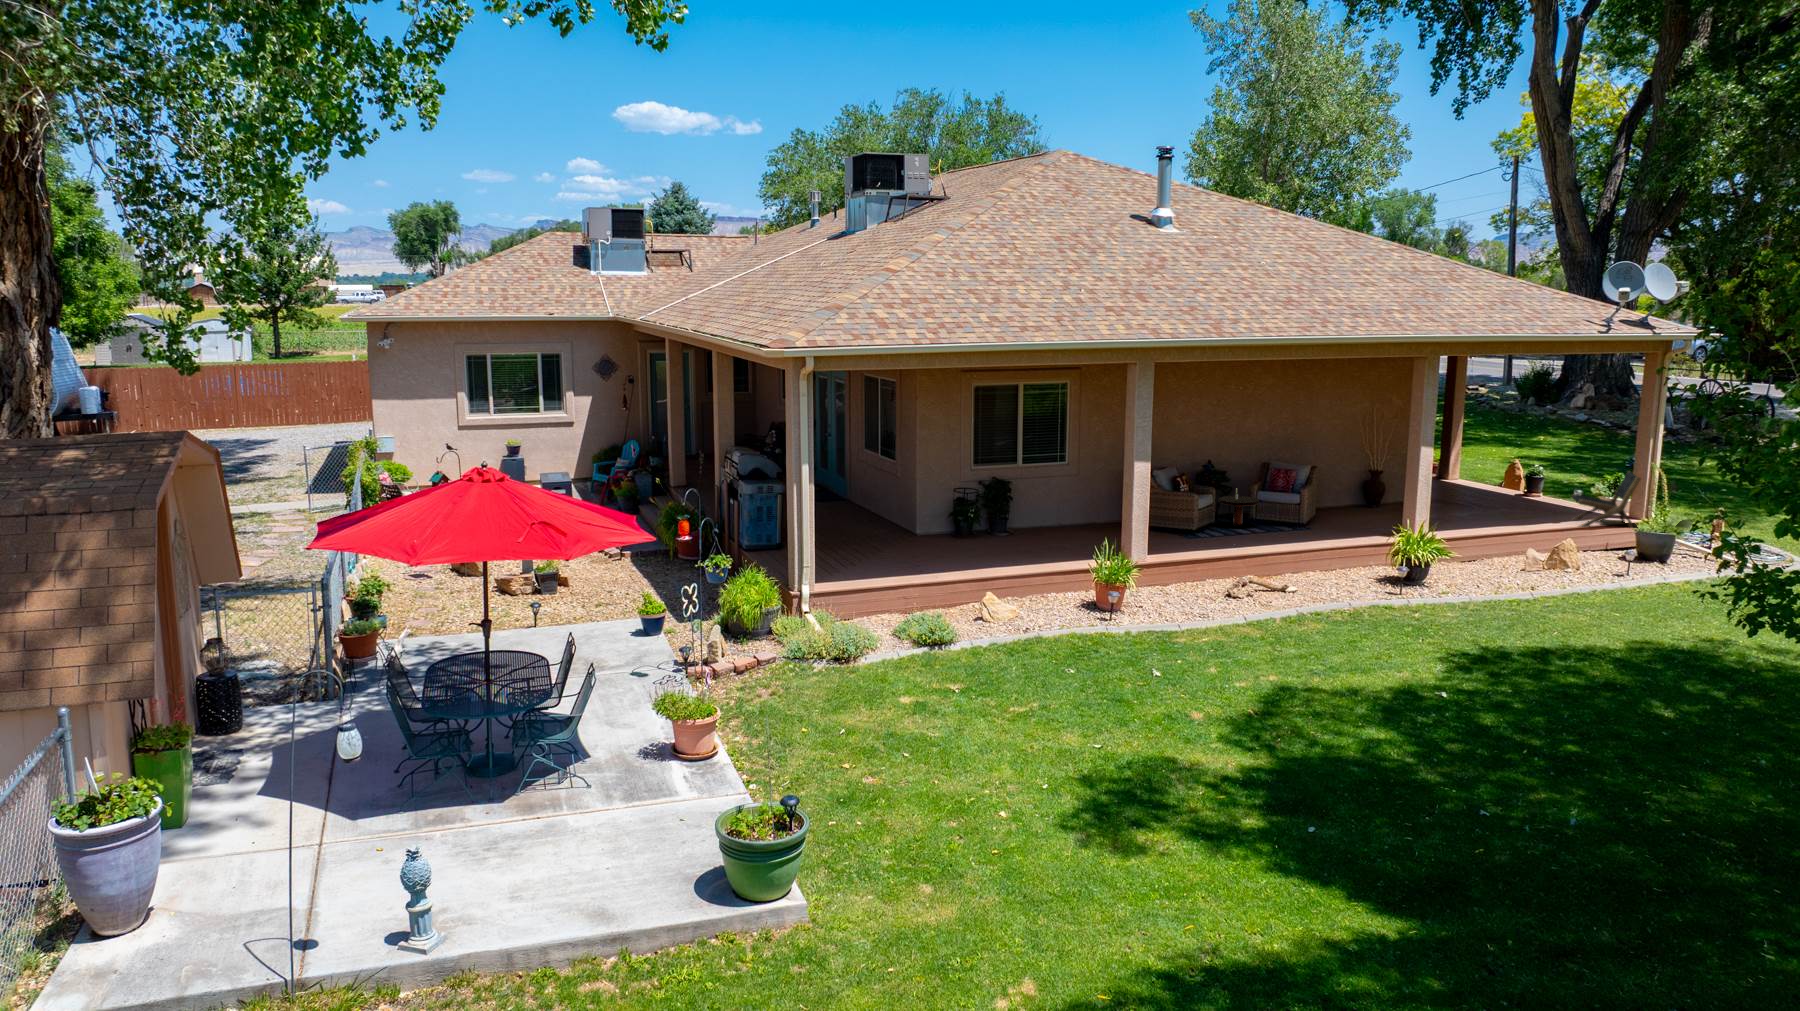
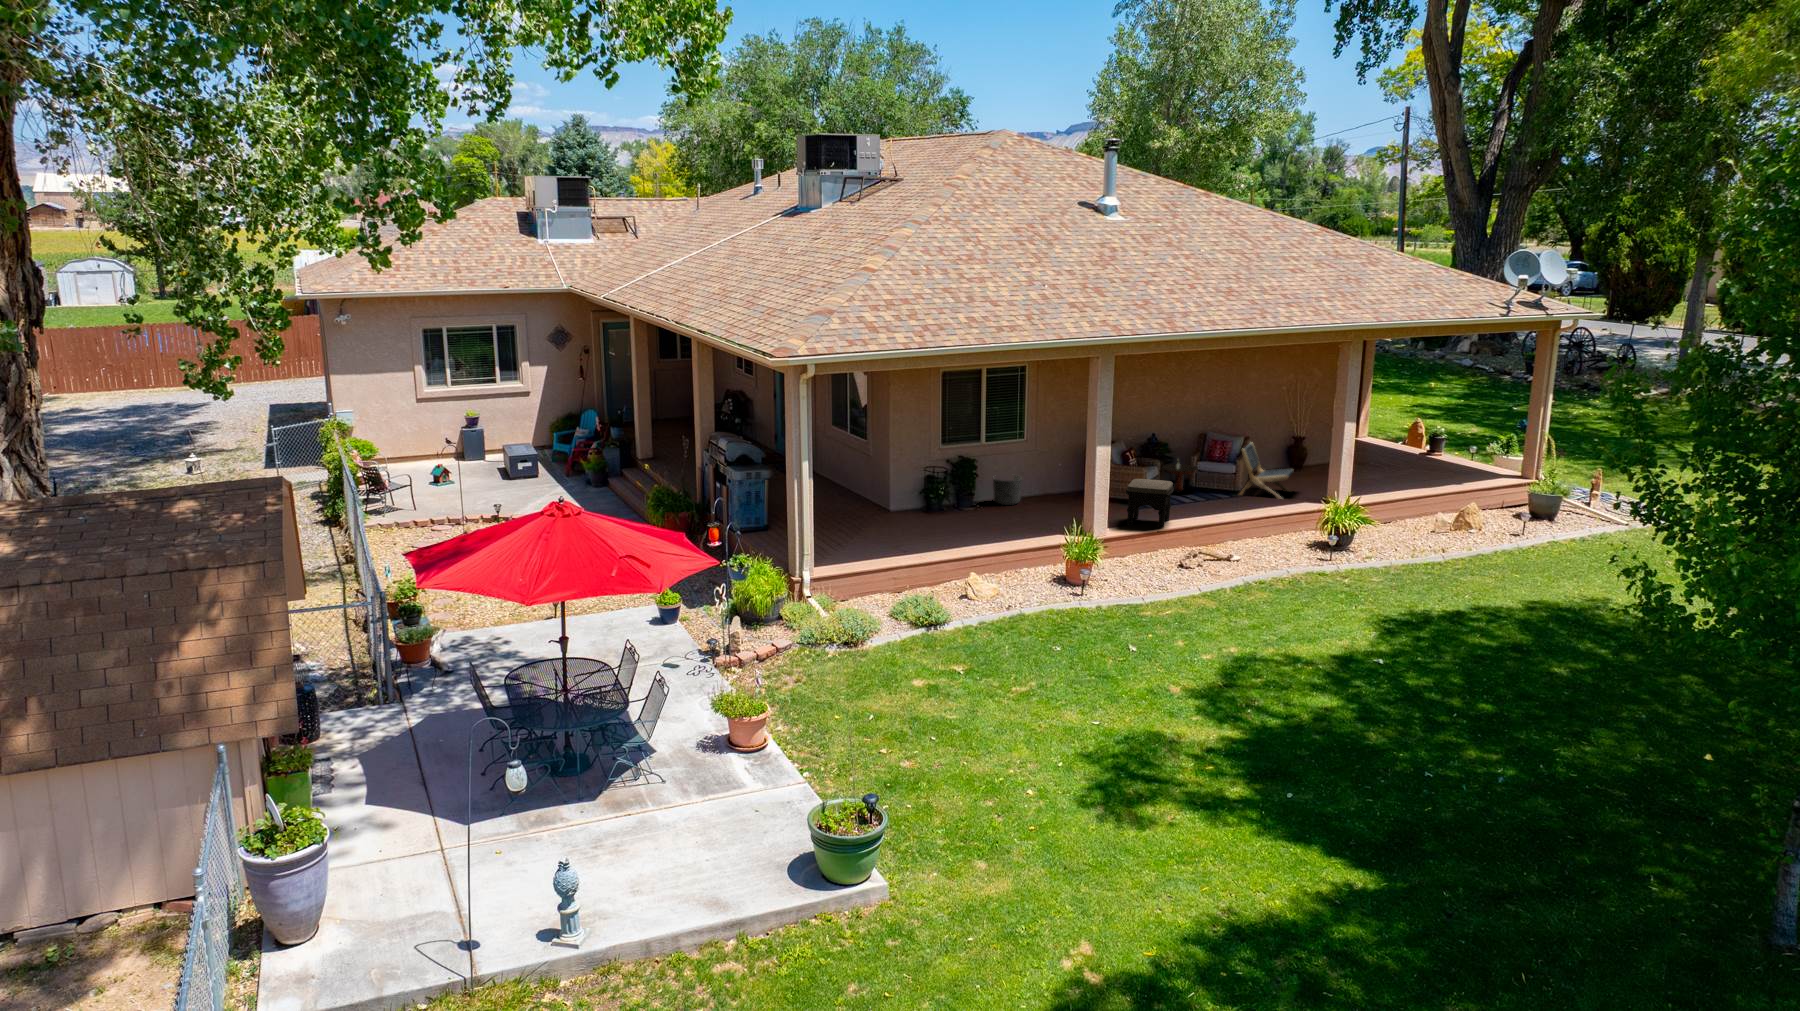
lounge chair: present [1572,471,1640,528] -> present [1239,443,1294,499]
planter: none [1030,502,1061,534] -> present [993,475,1022,505]
ottoman: none [1170,504,1225,557] -> present [1126,479,1174,528]

